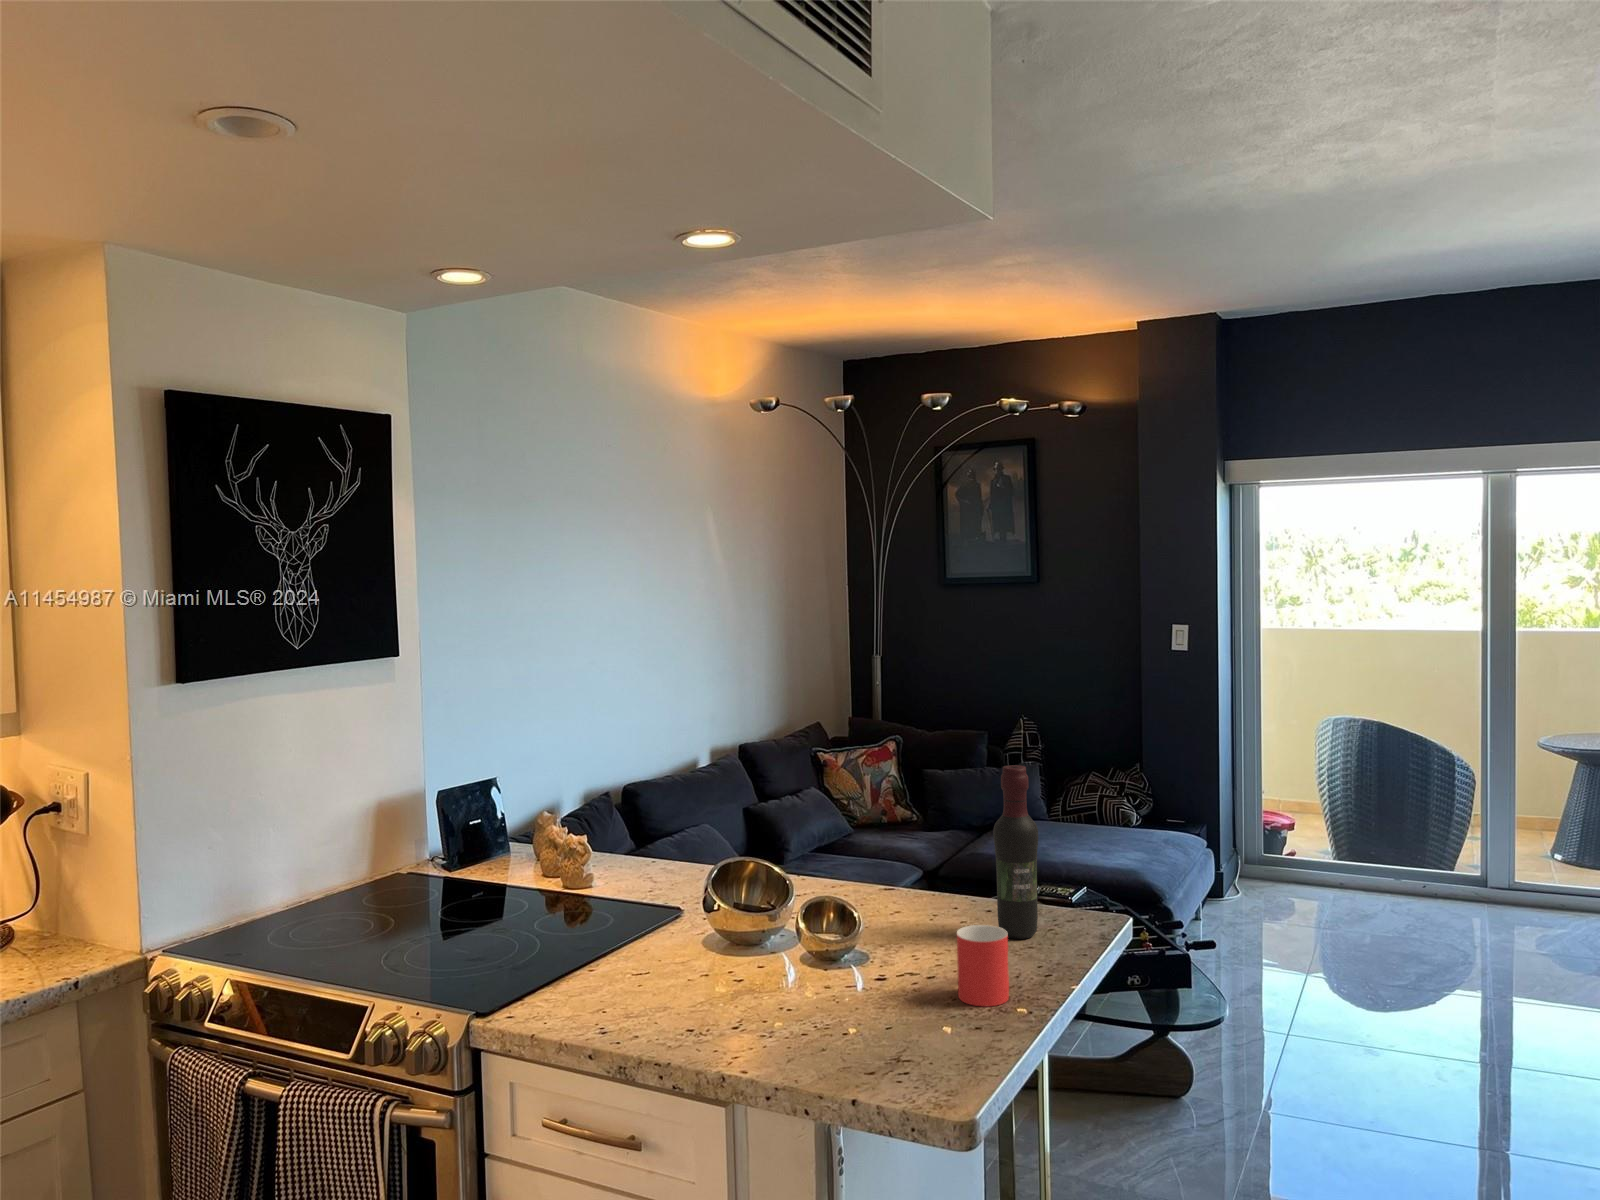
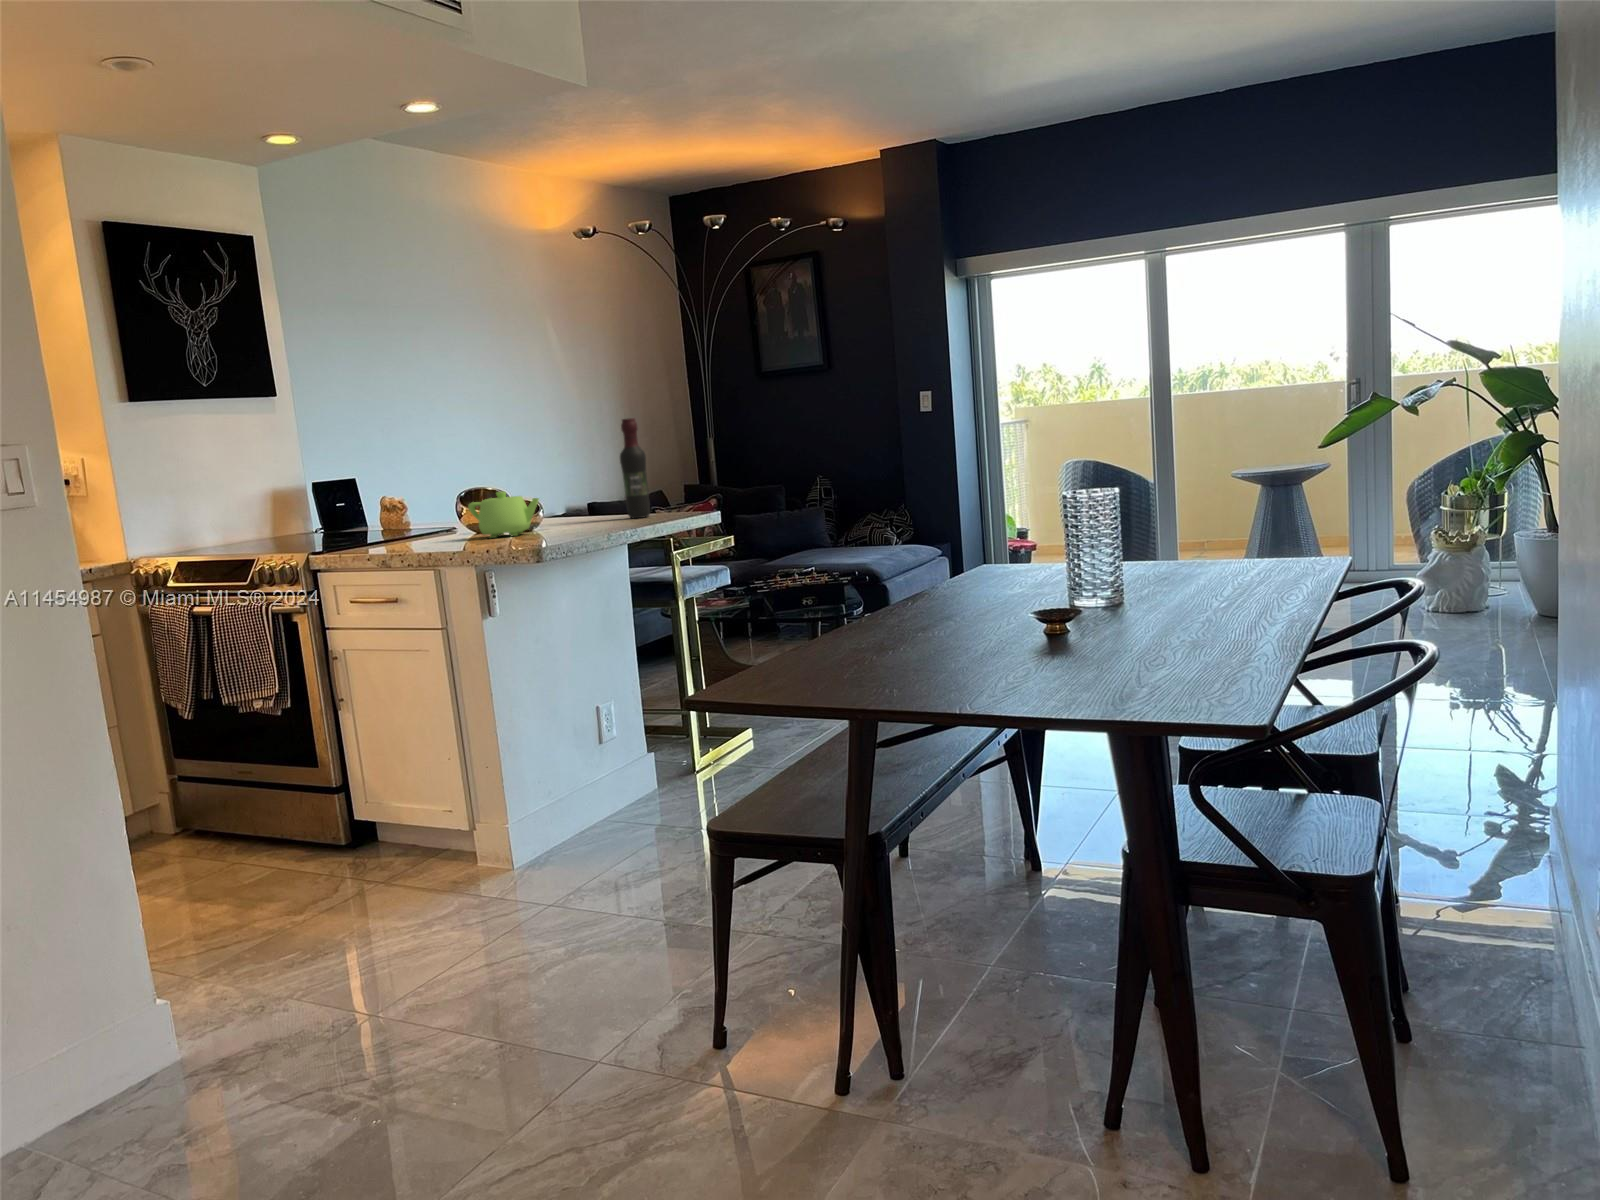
teapot: none [771,921,902,1013] -> present [468,491,539,538]
mug: present [957,925,1009,1006] -> none [570,492,601,531]

